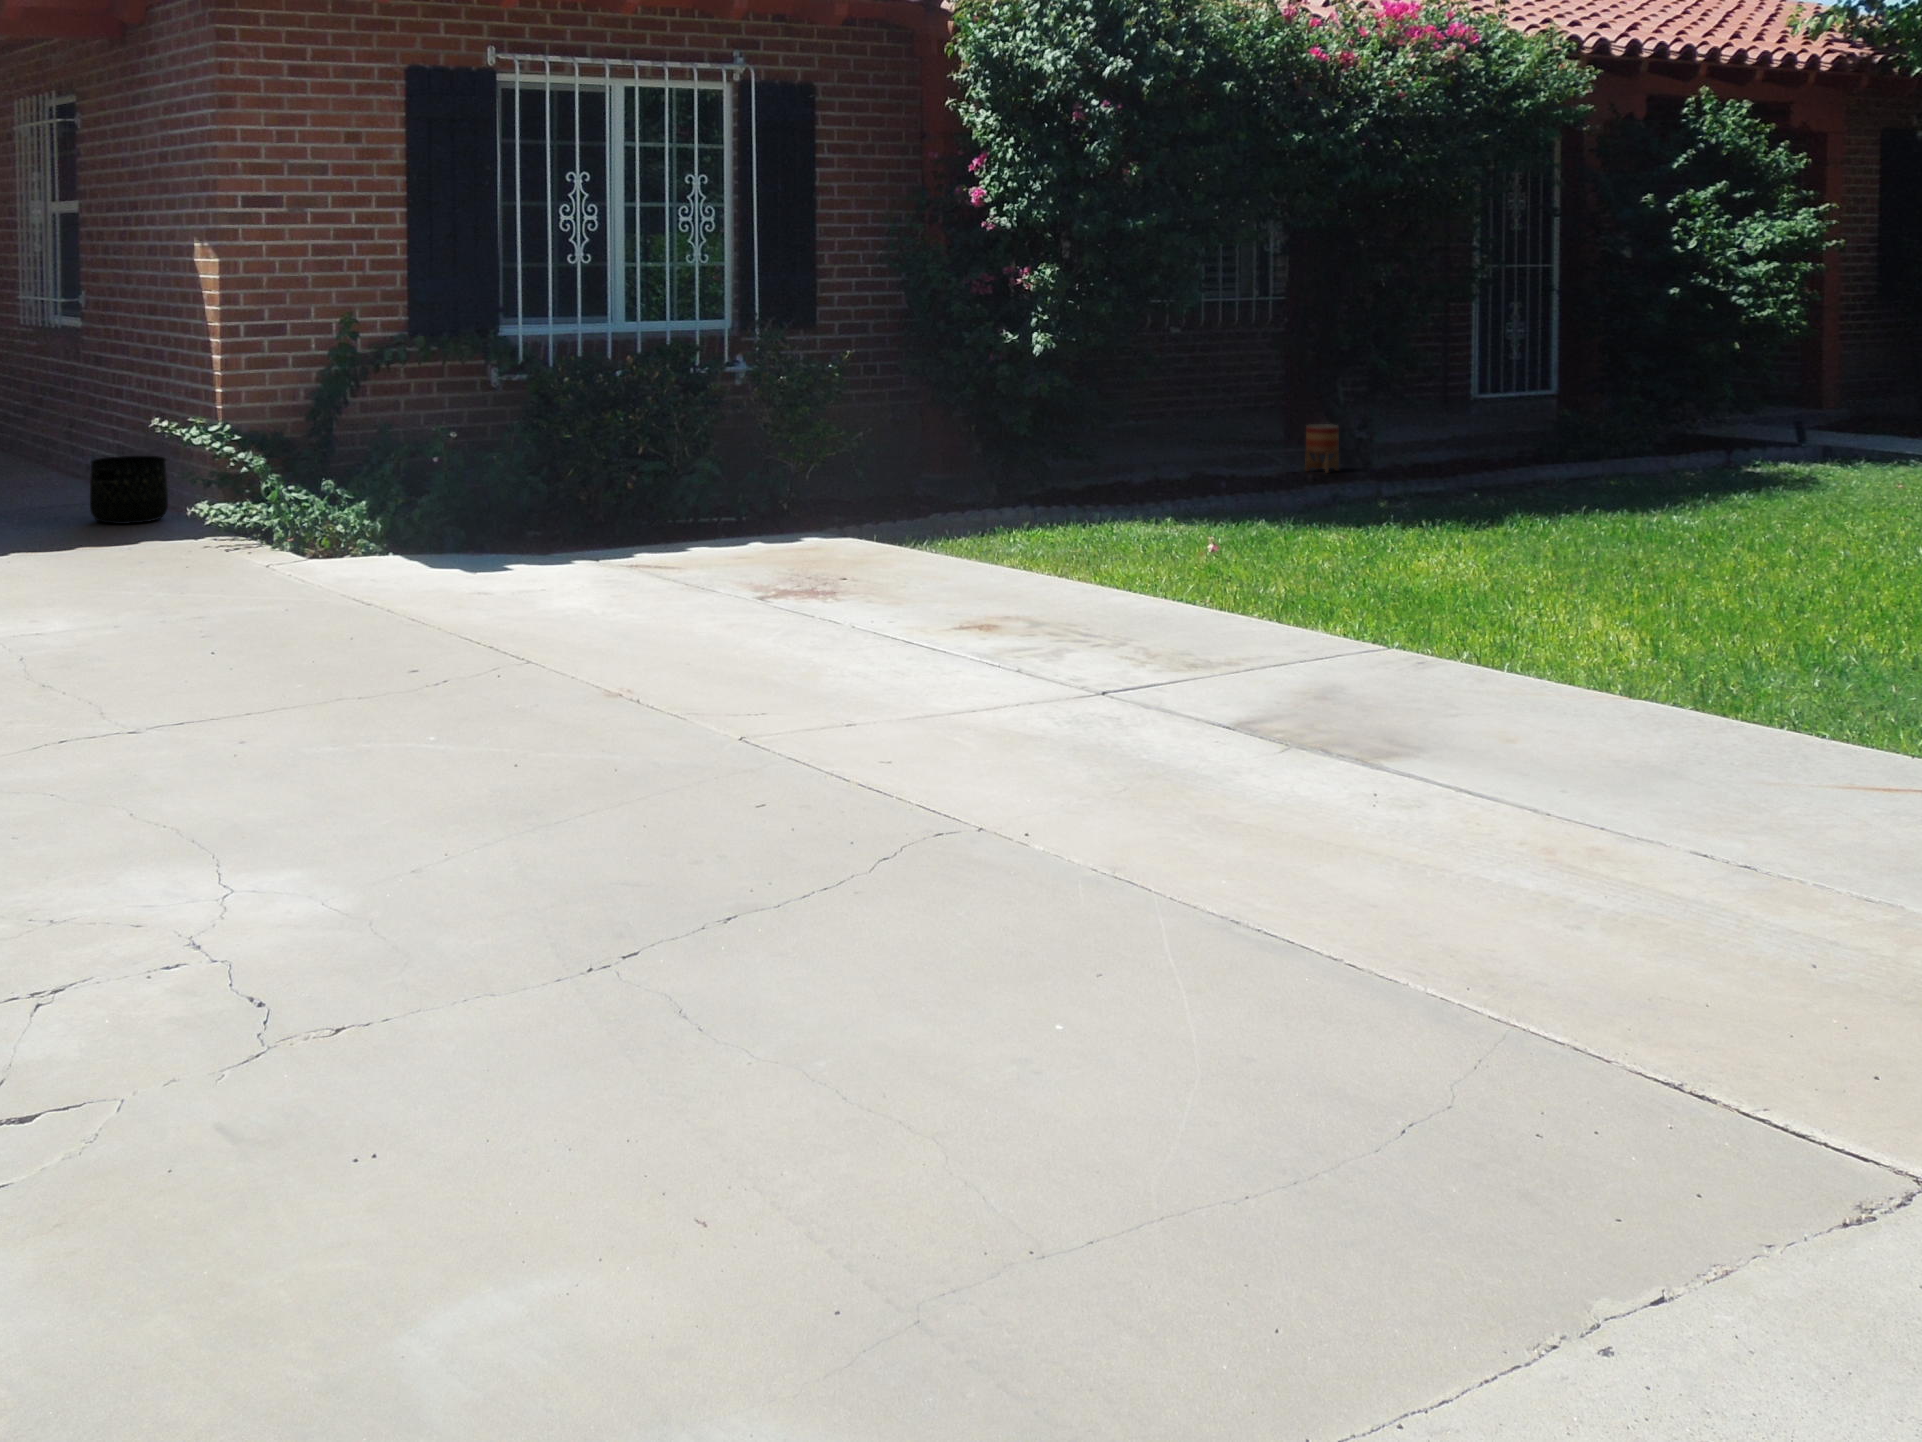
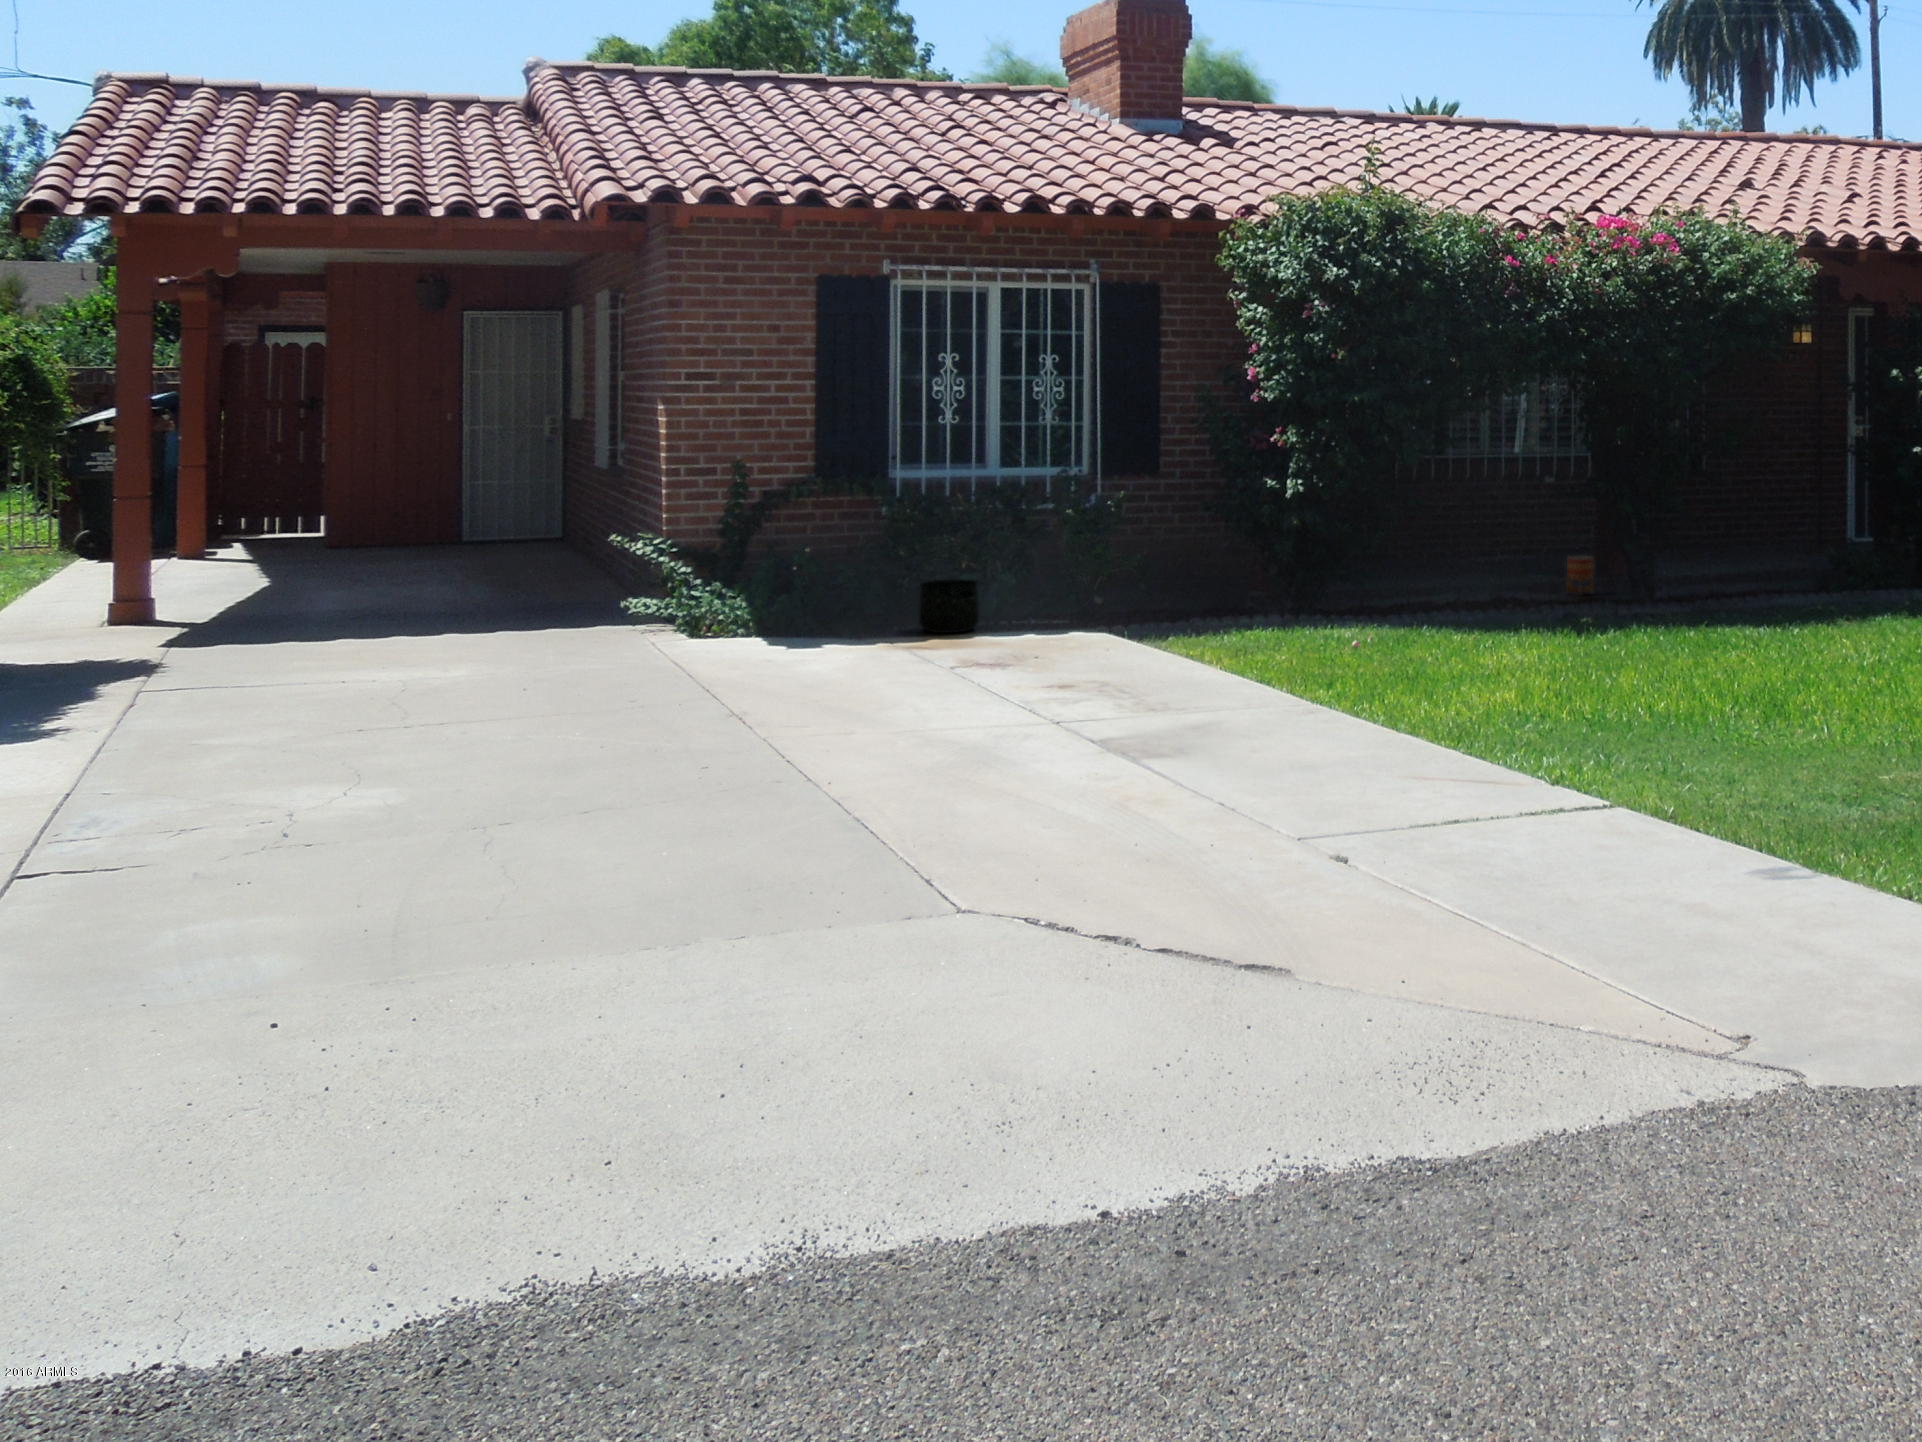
basket: present [90,456,168,524] -> present [919,579,979,633]

